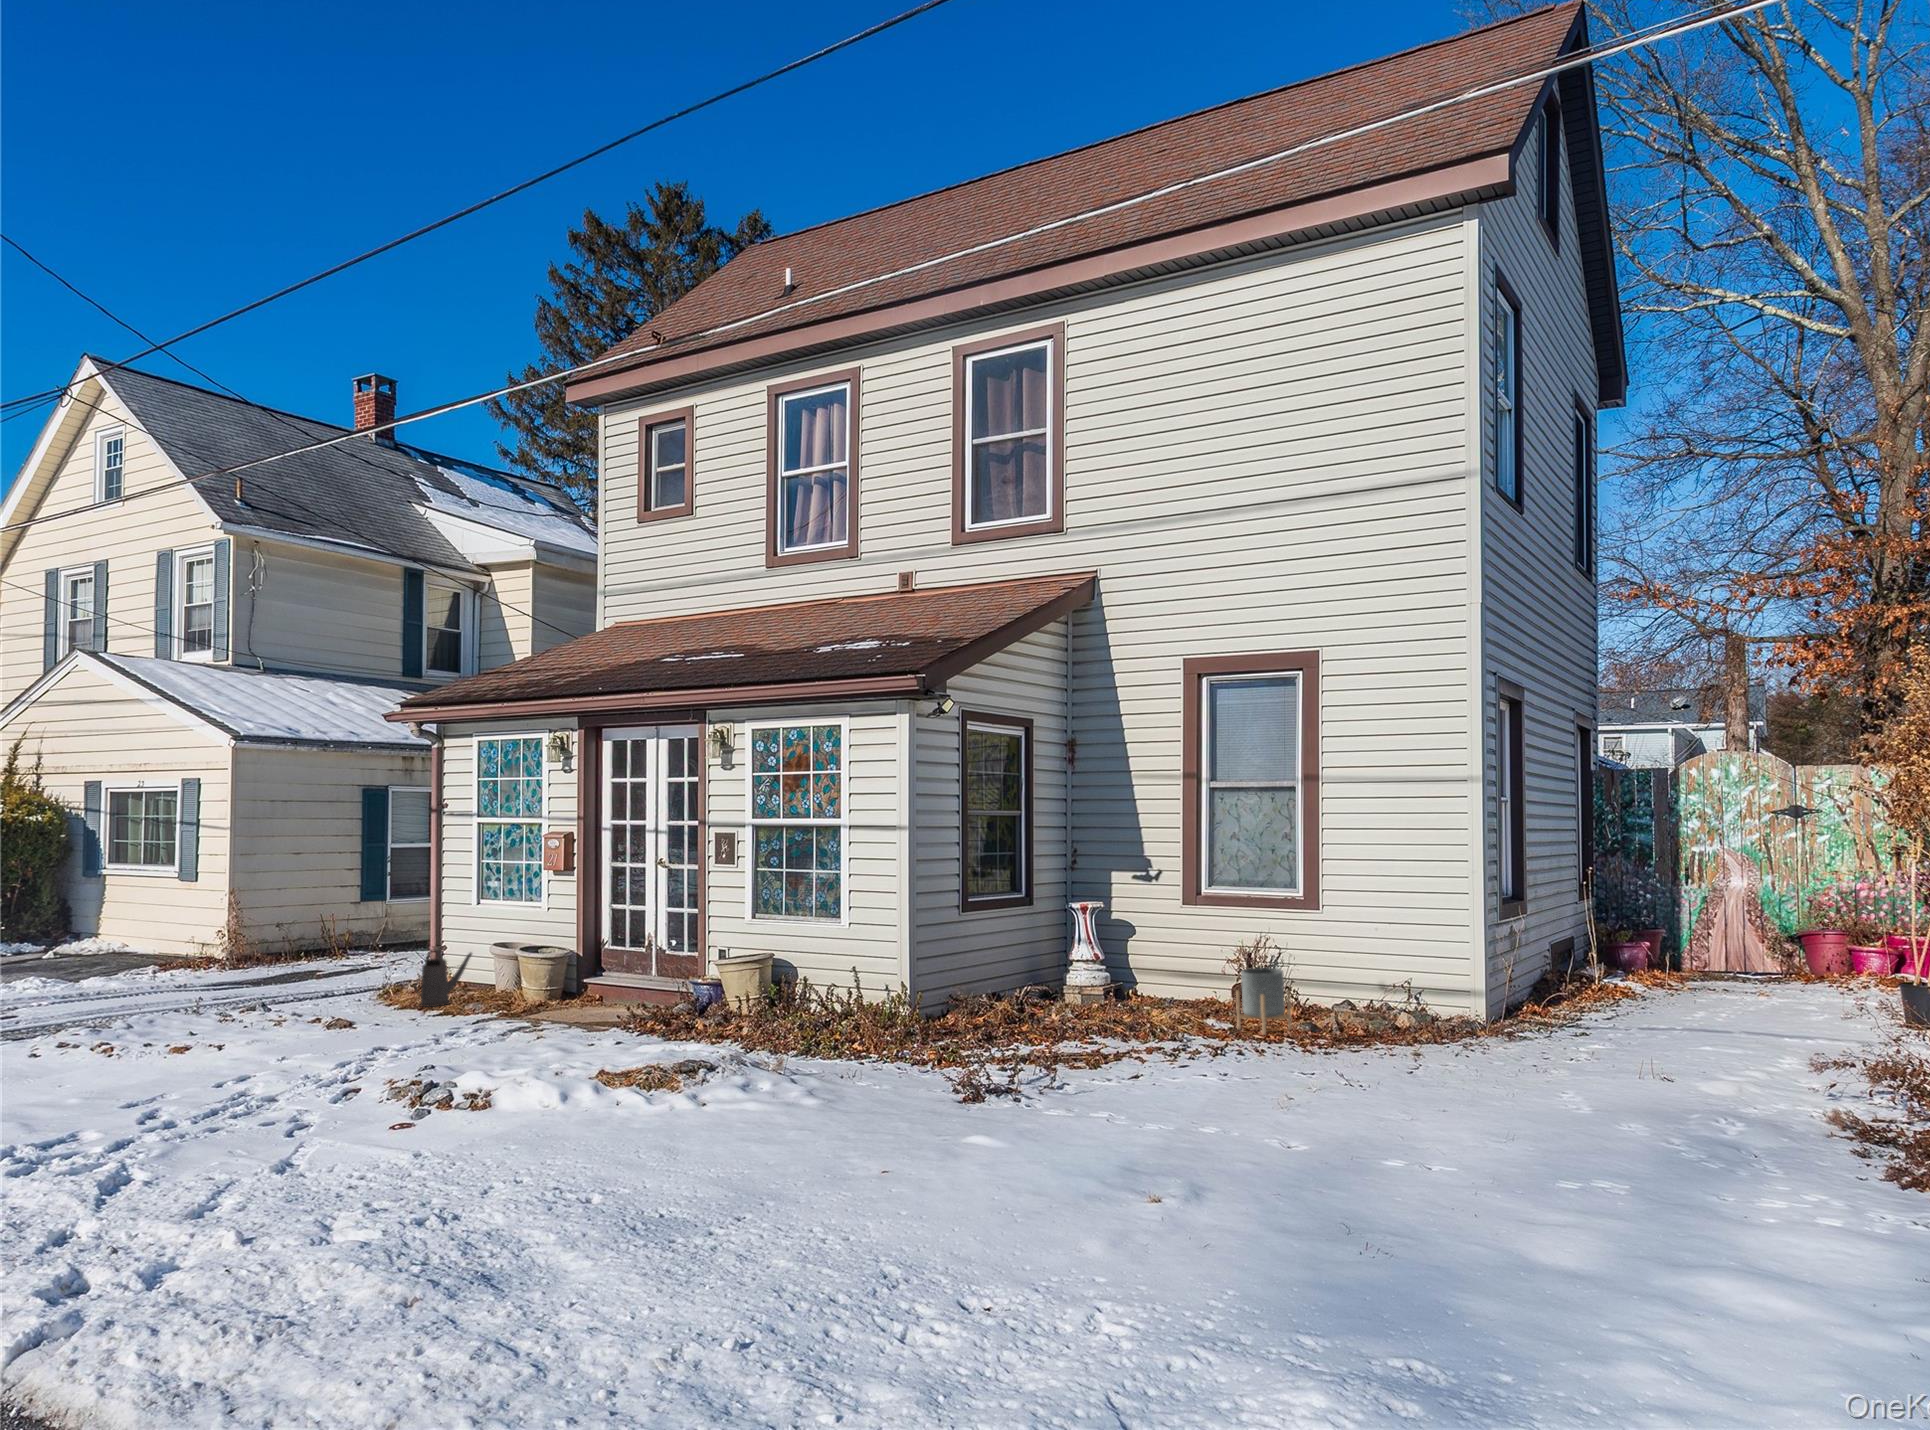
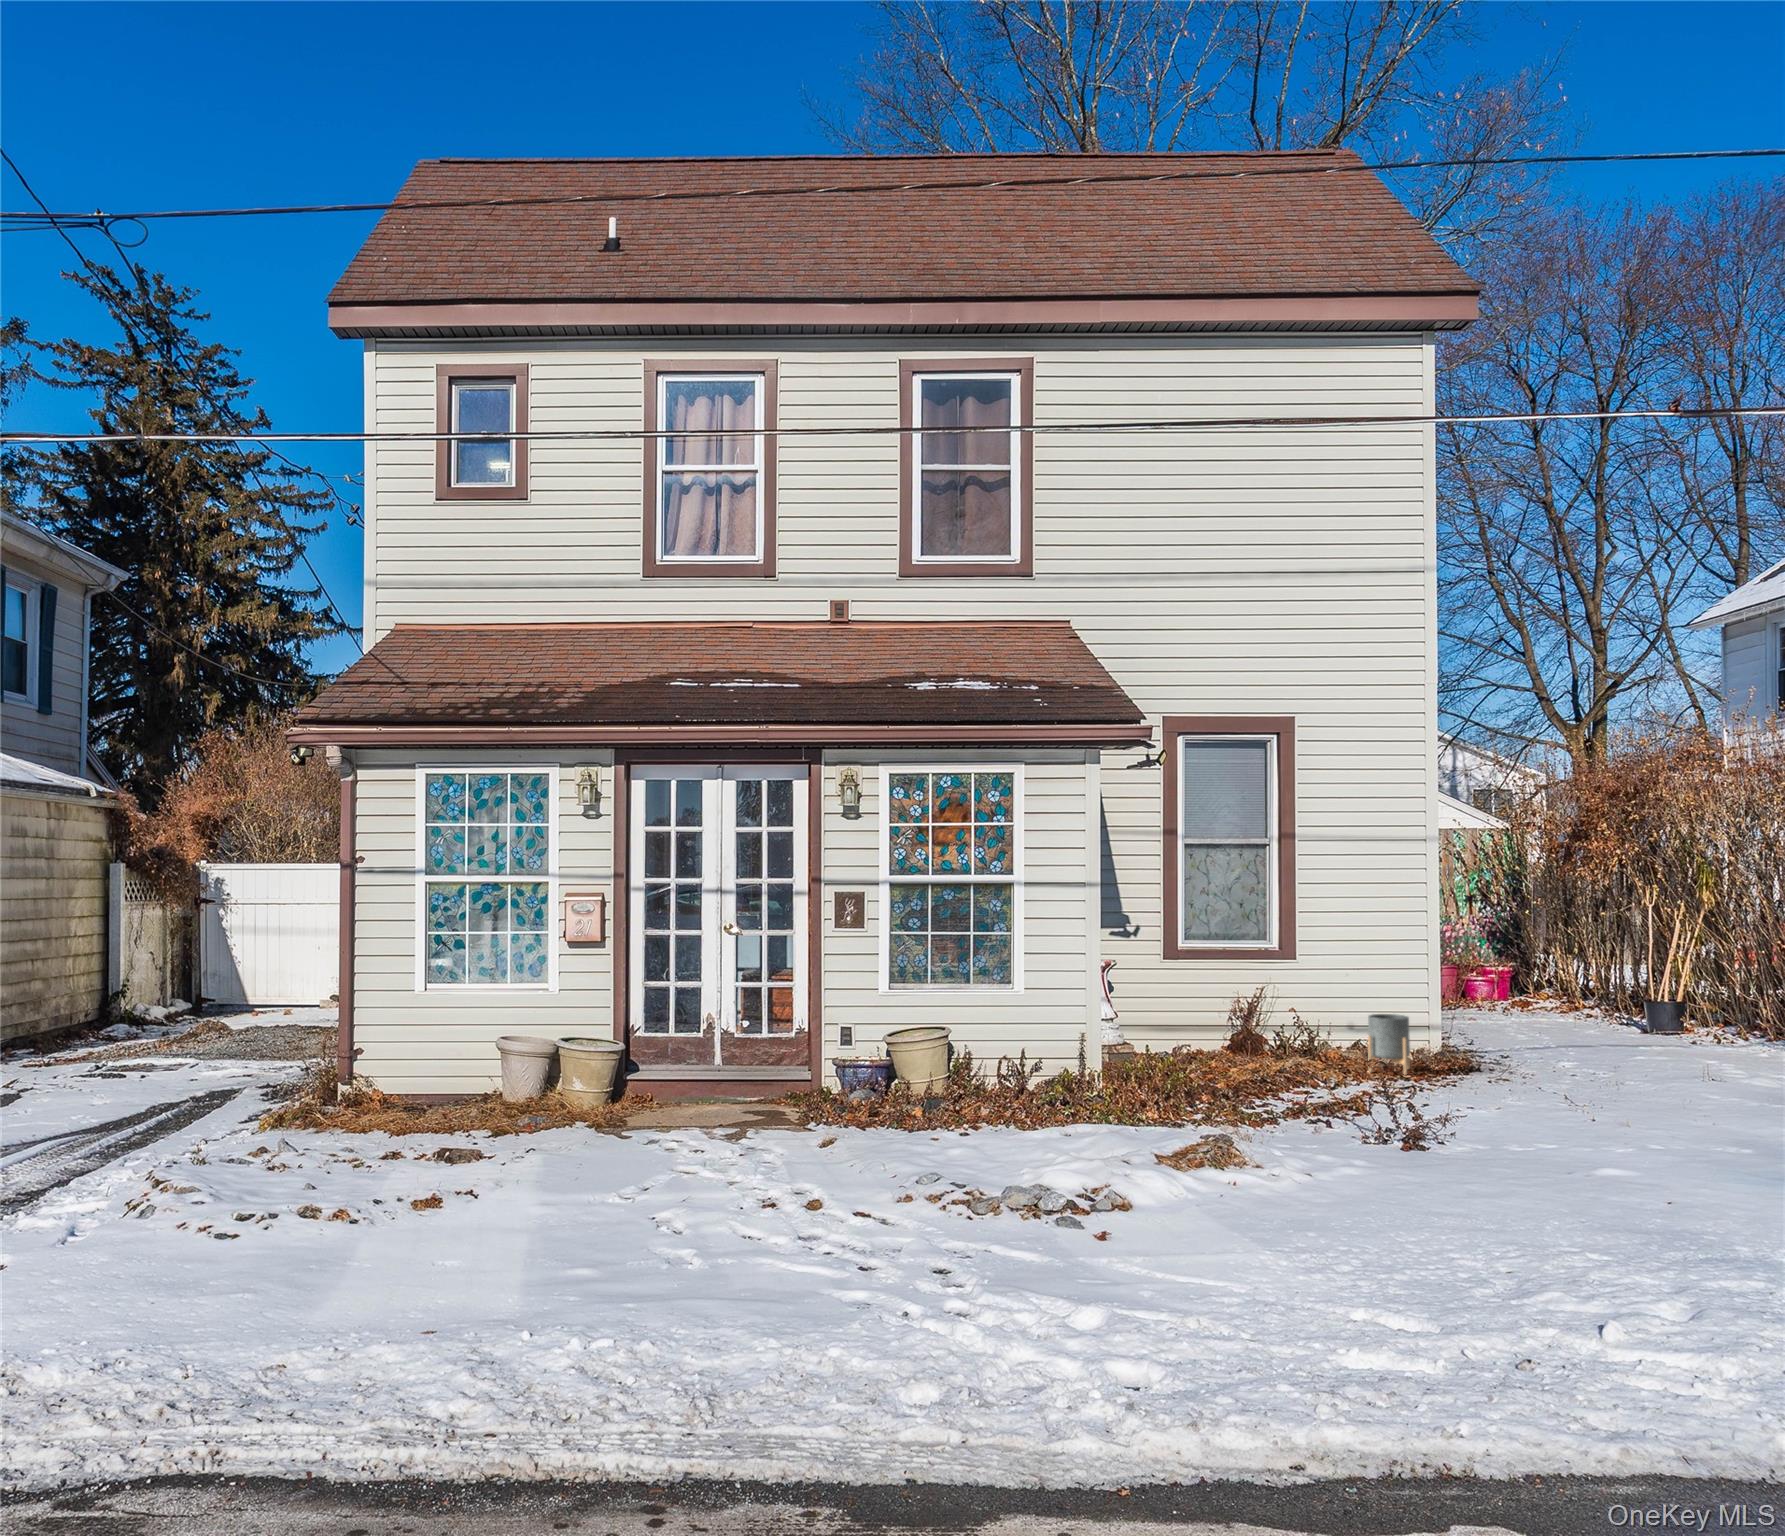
watering can: present [415,949,472,1007] -> none [387,1047,427,1125]

